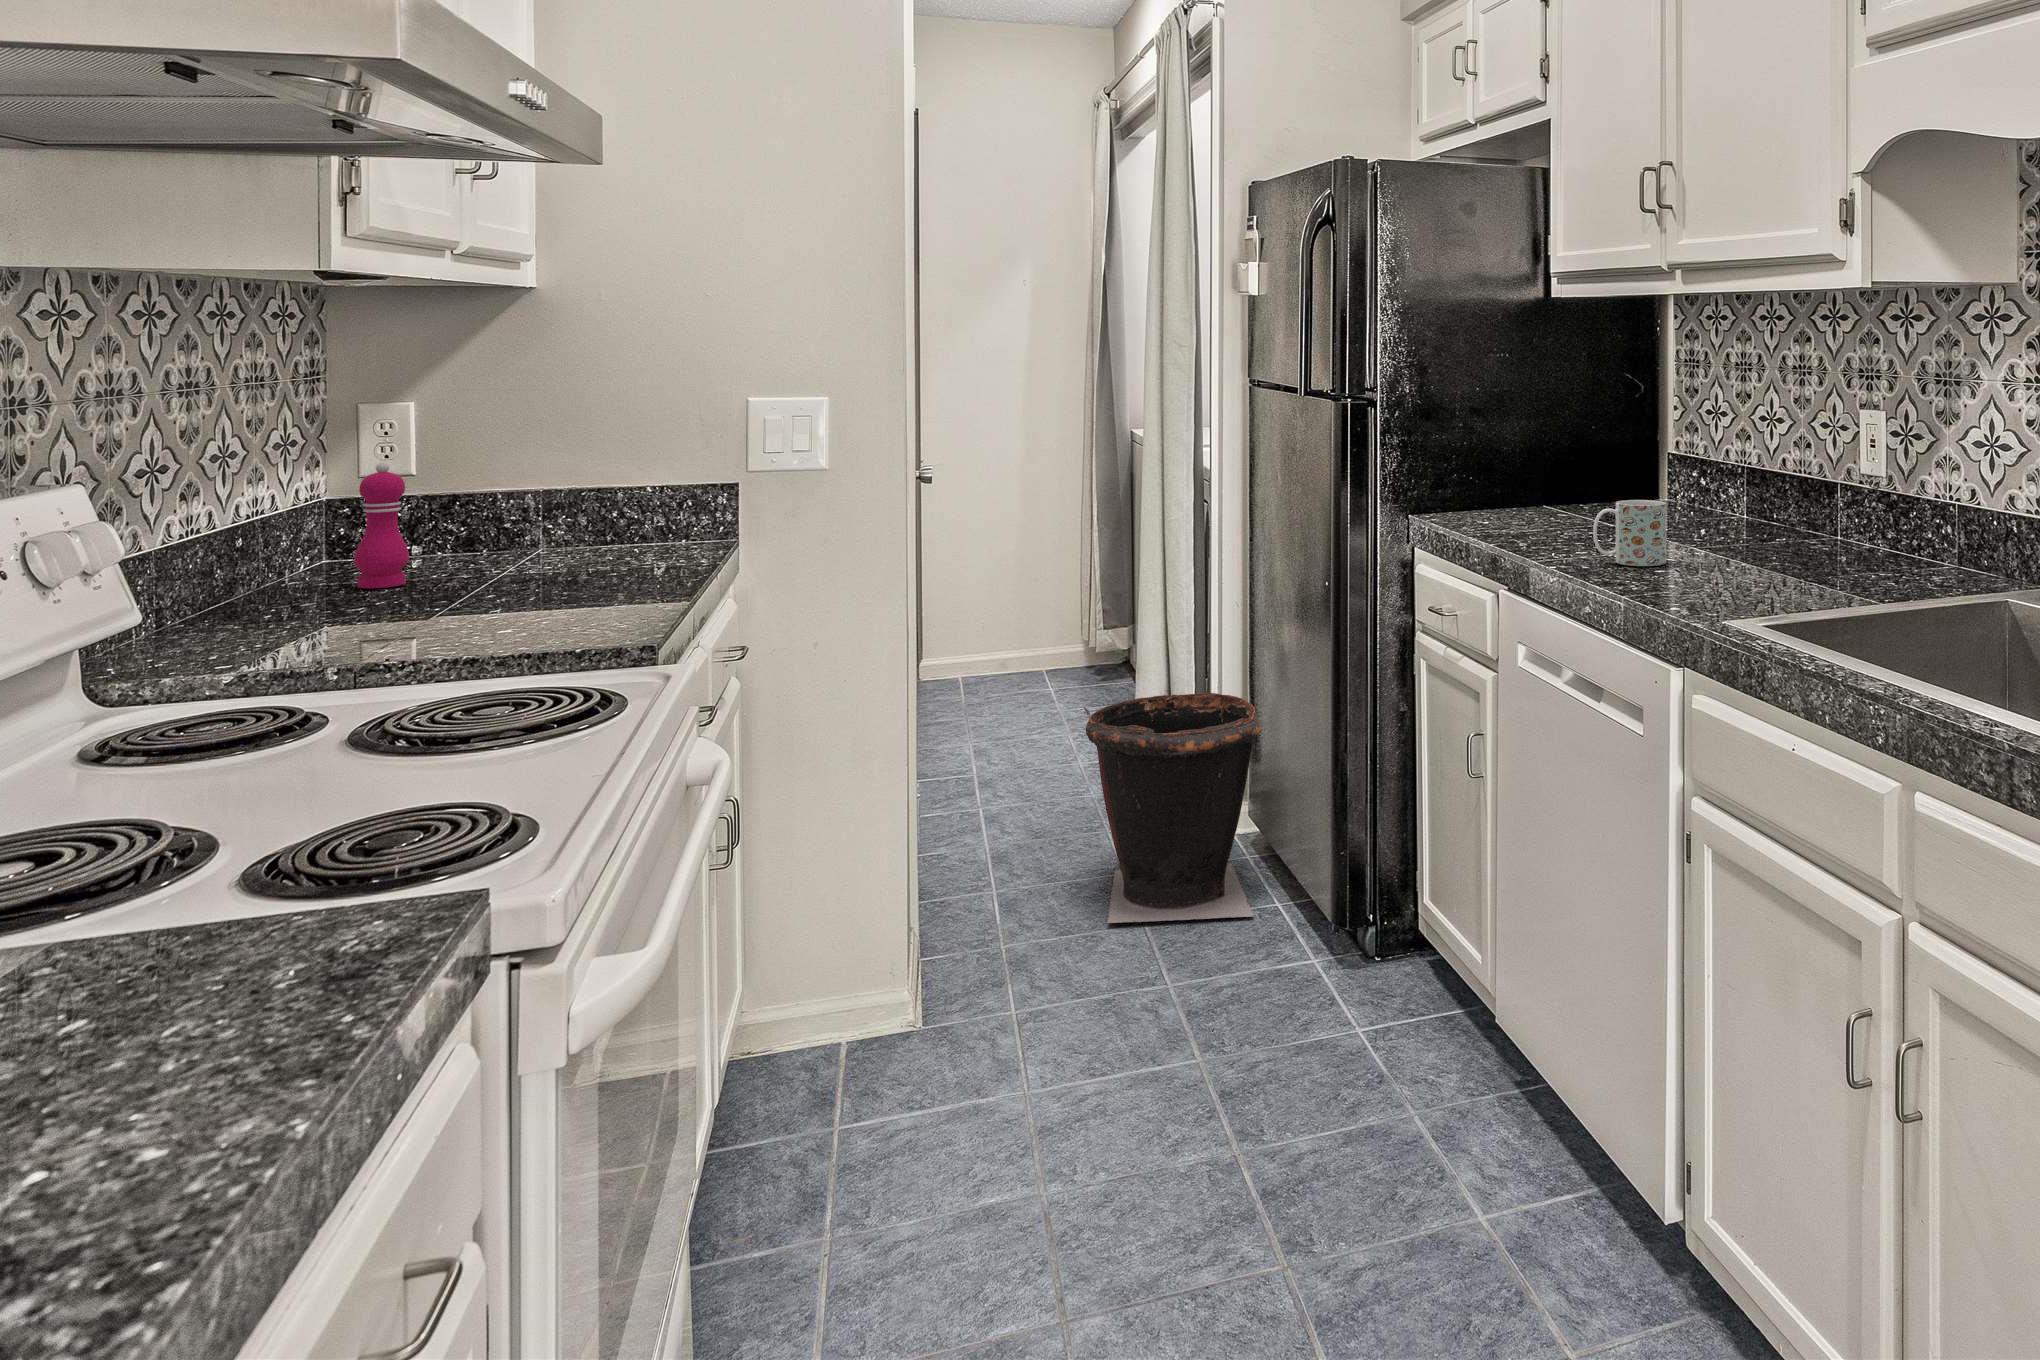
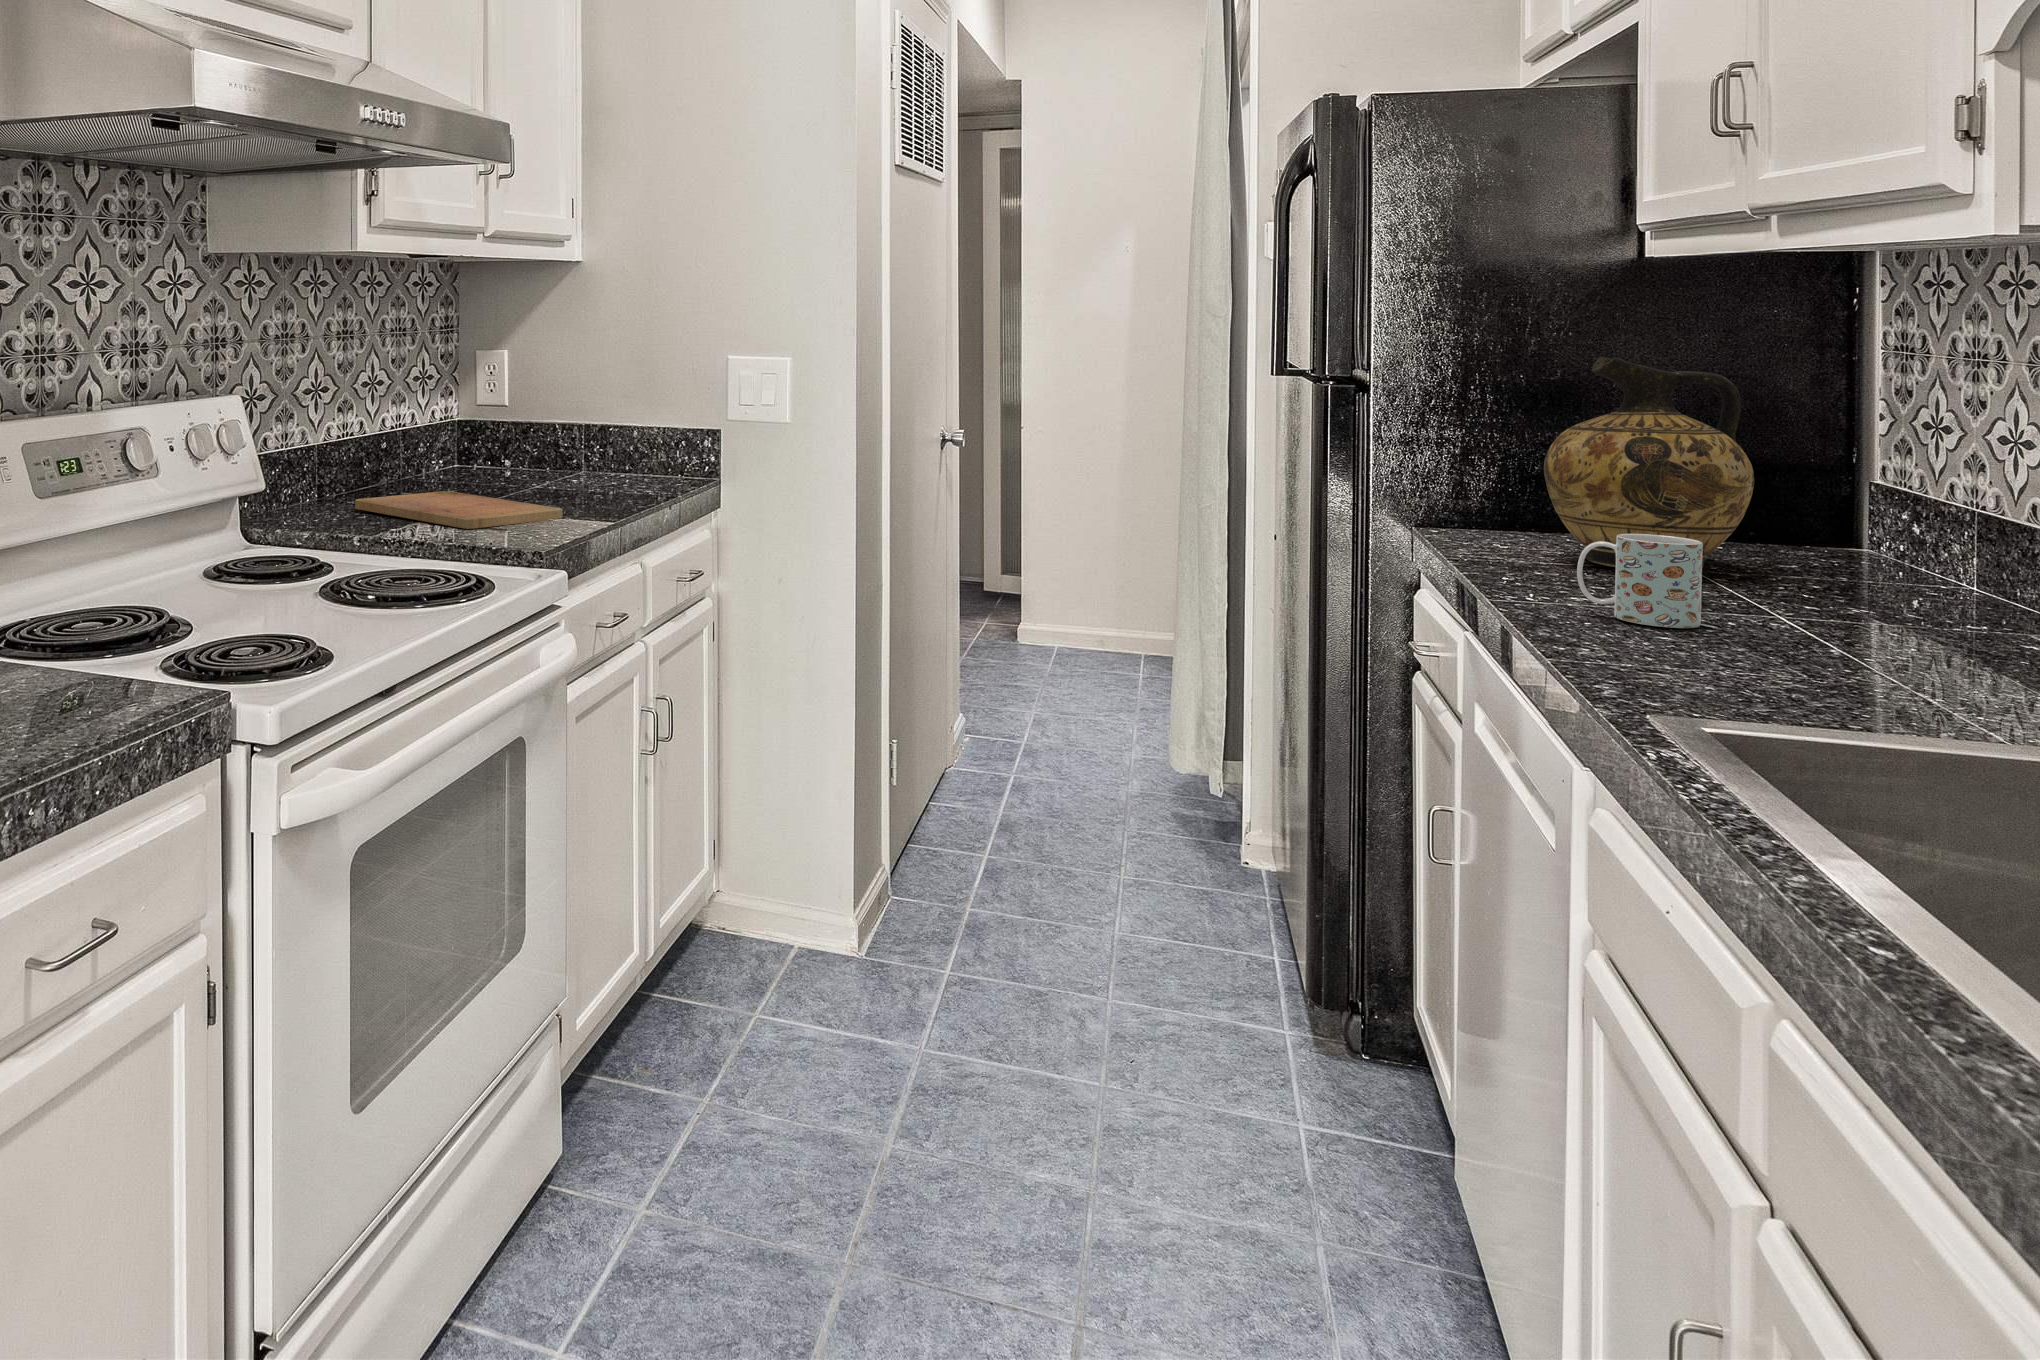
ceramic jug: none [1513,371,1638,528] -> present [1544,357,1754,567]
pepper mill: present [354,463,409,589] -> none [464,397,497,491]
cutting board: none [219,593,575,636] -> present [355,491,563,529]
waste bin: present [1084,693,1261,923] -> none [1063,691,1265,960]

